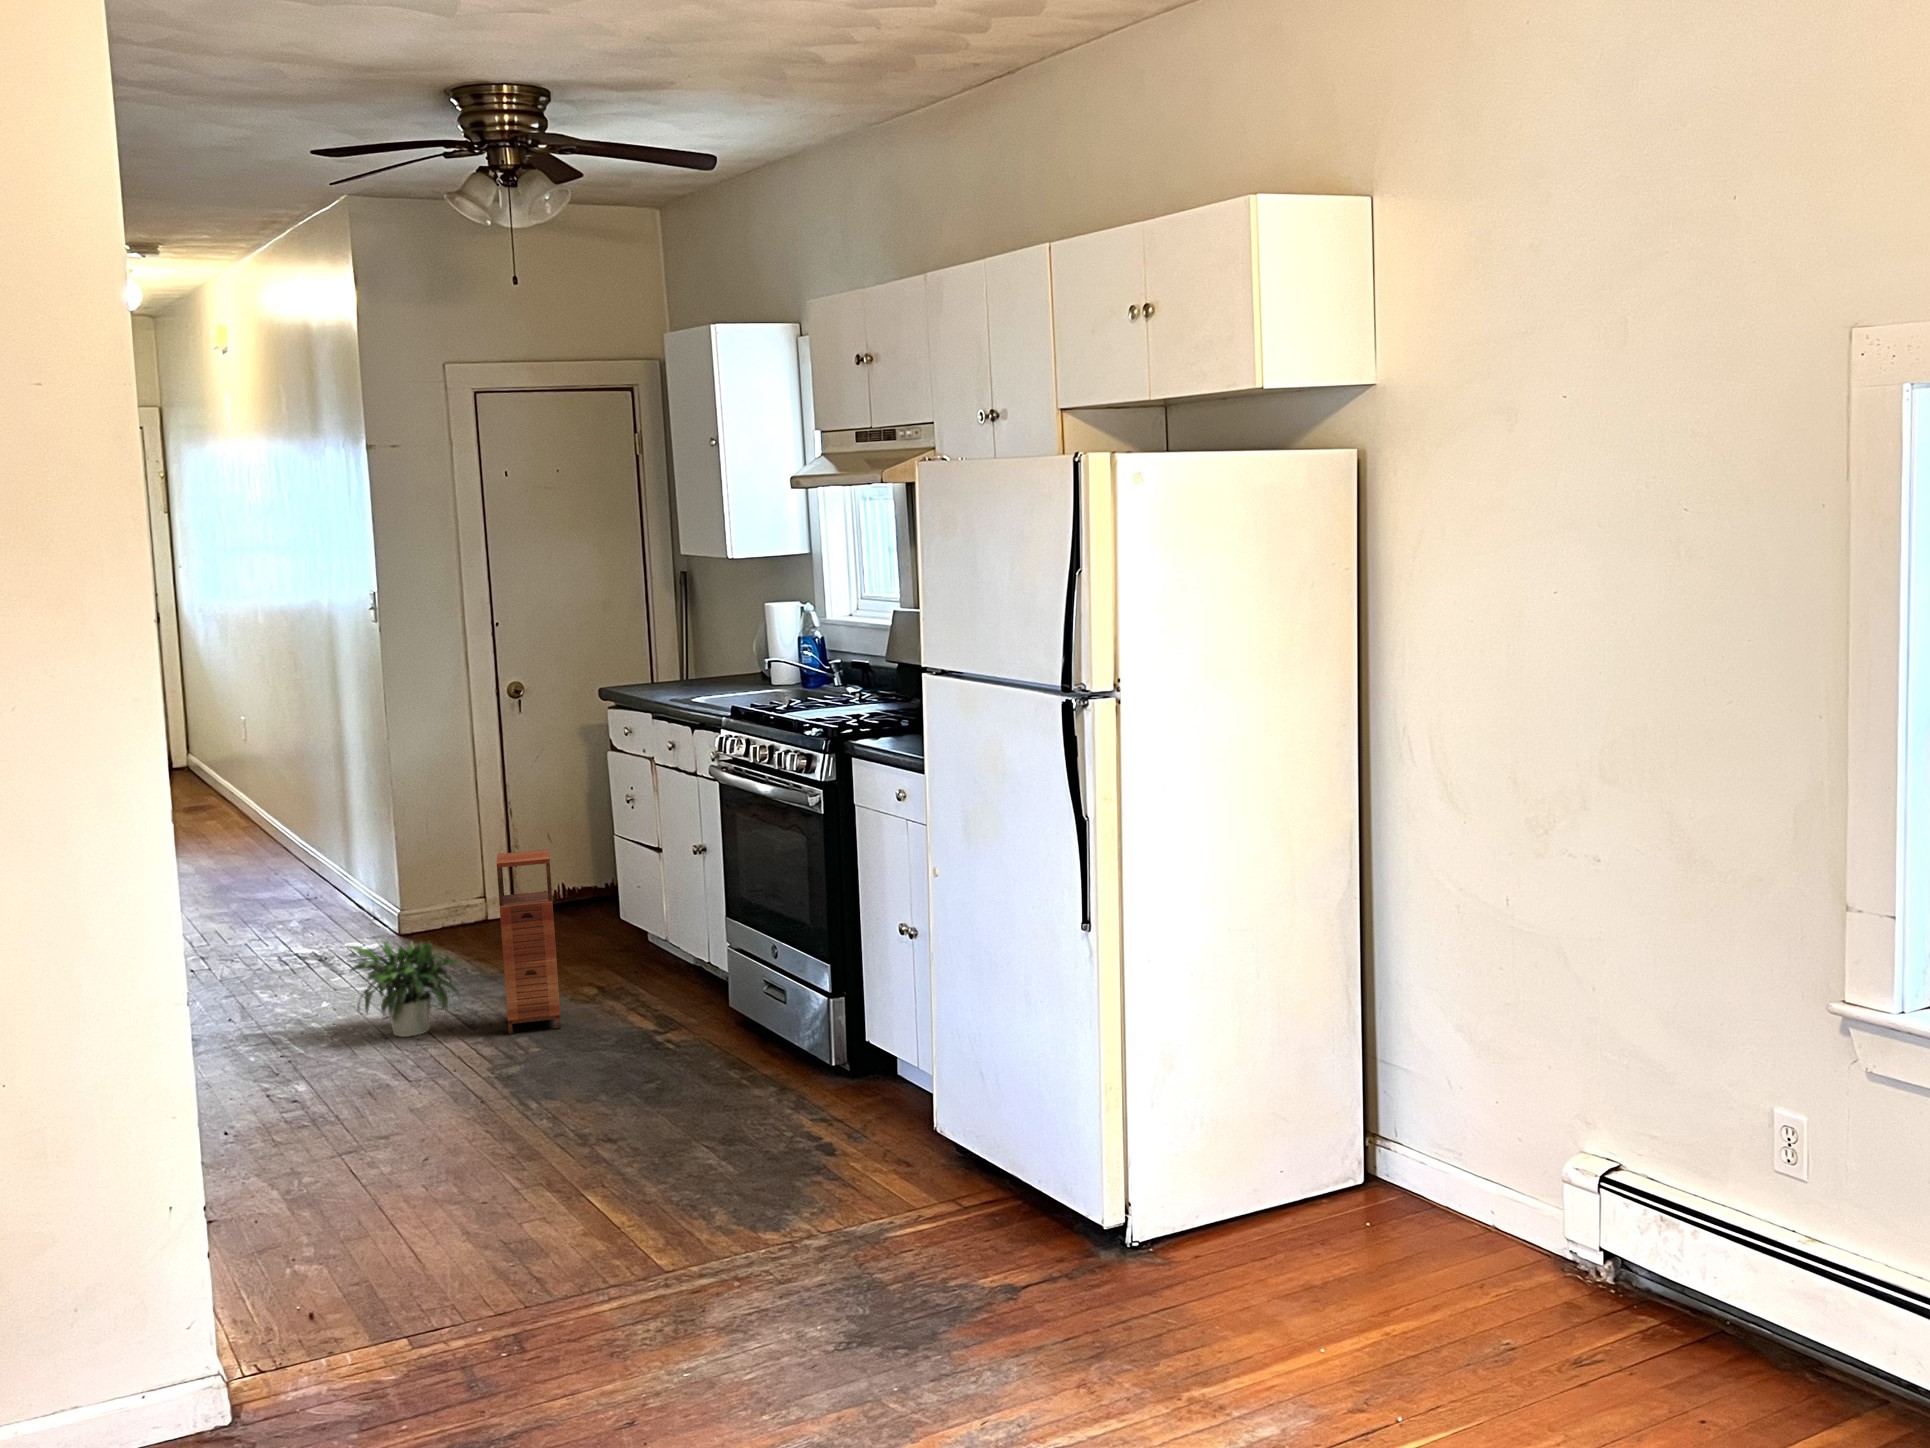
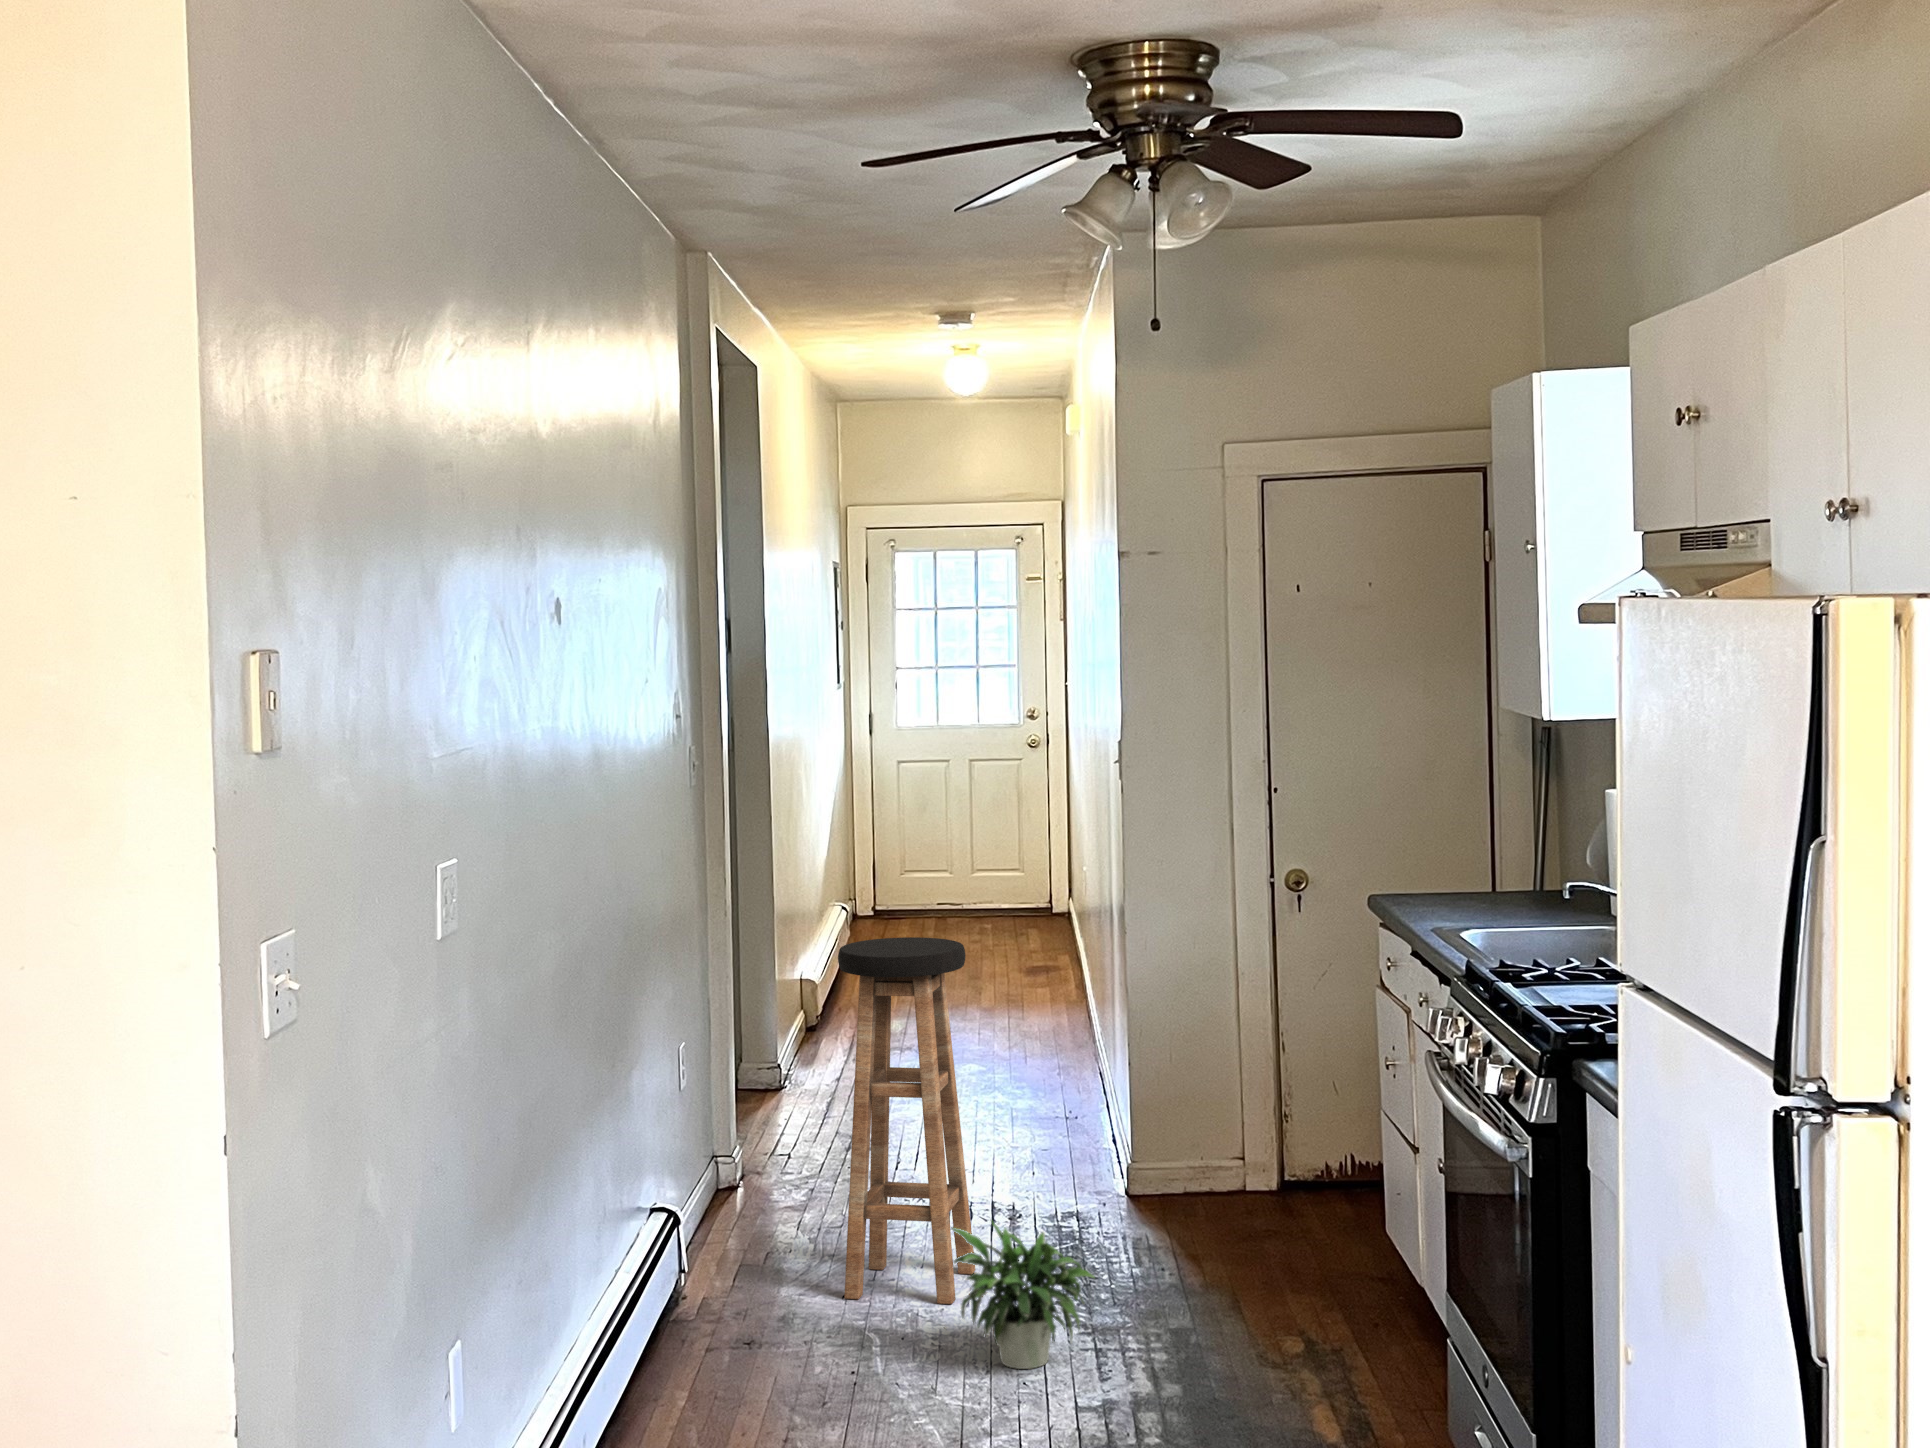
bar stool: none [206,745,326,1025] -> present [838,937,975,1304]
storage cabinet: present [497,850,561,1034] -> none [1130,1132,1223,1405]

